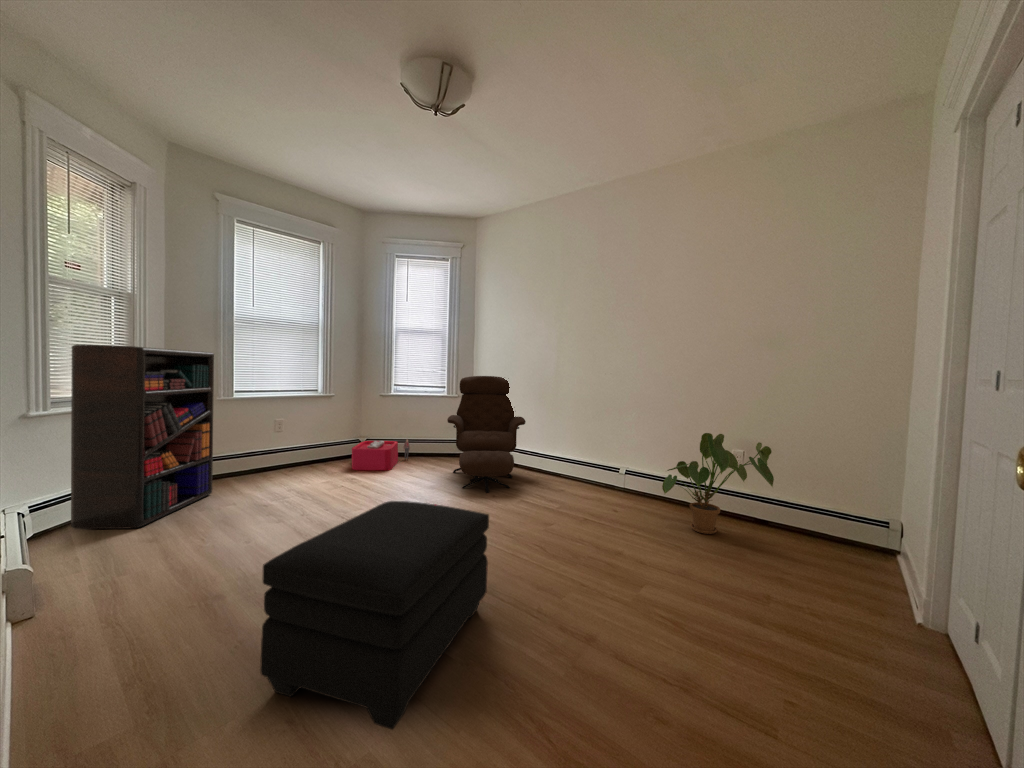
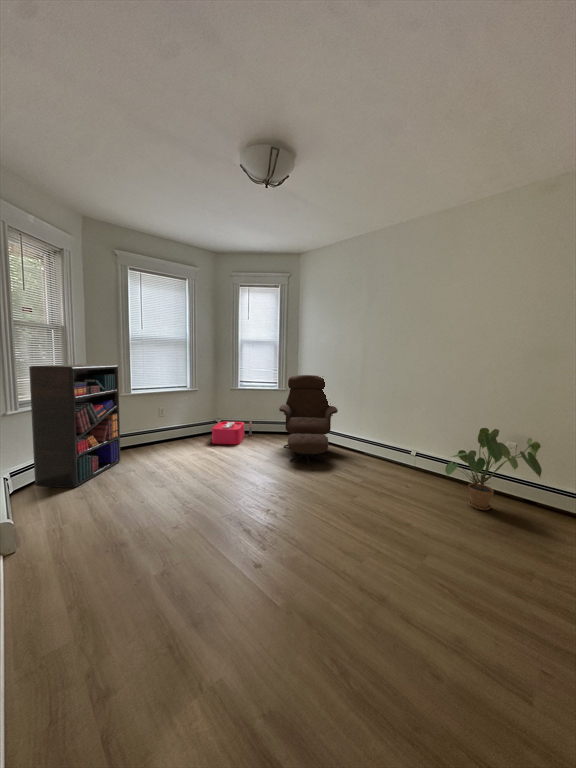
ottoman: present [260,501,489,729] -> none [148,485,307,665]

